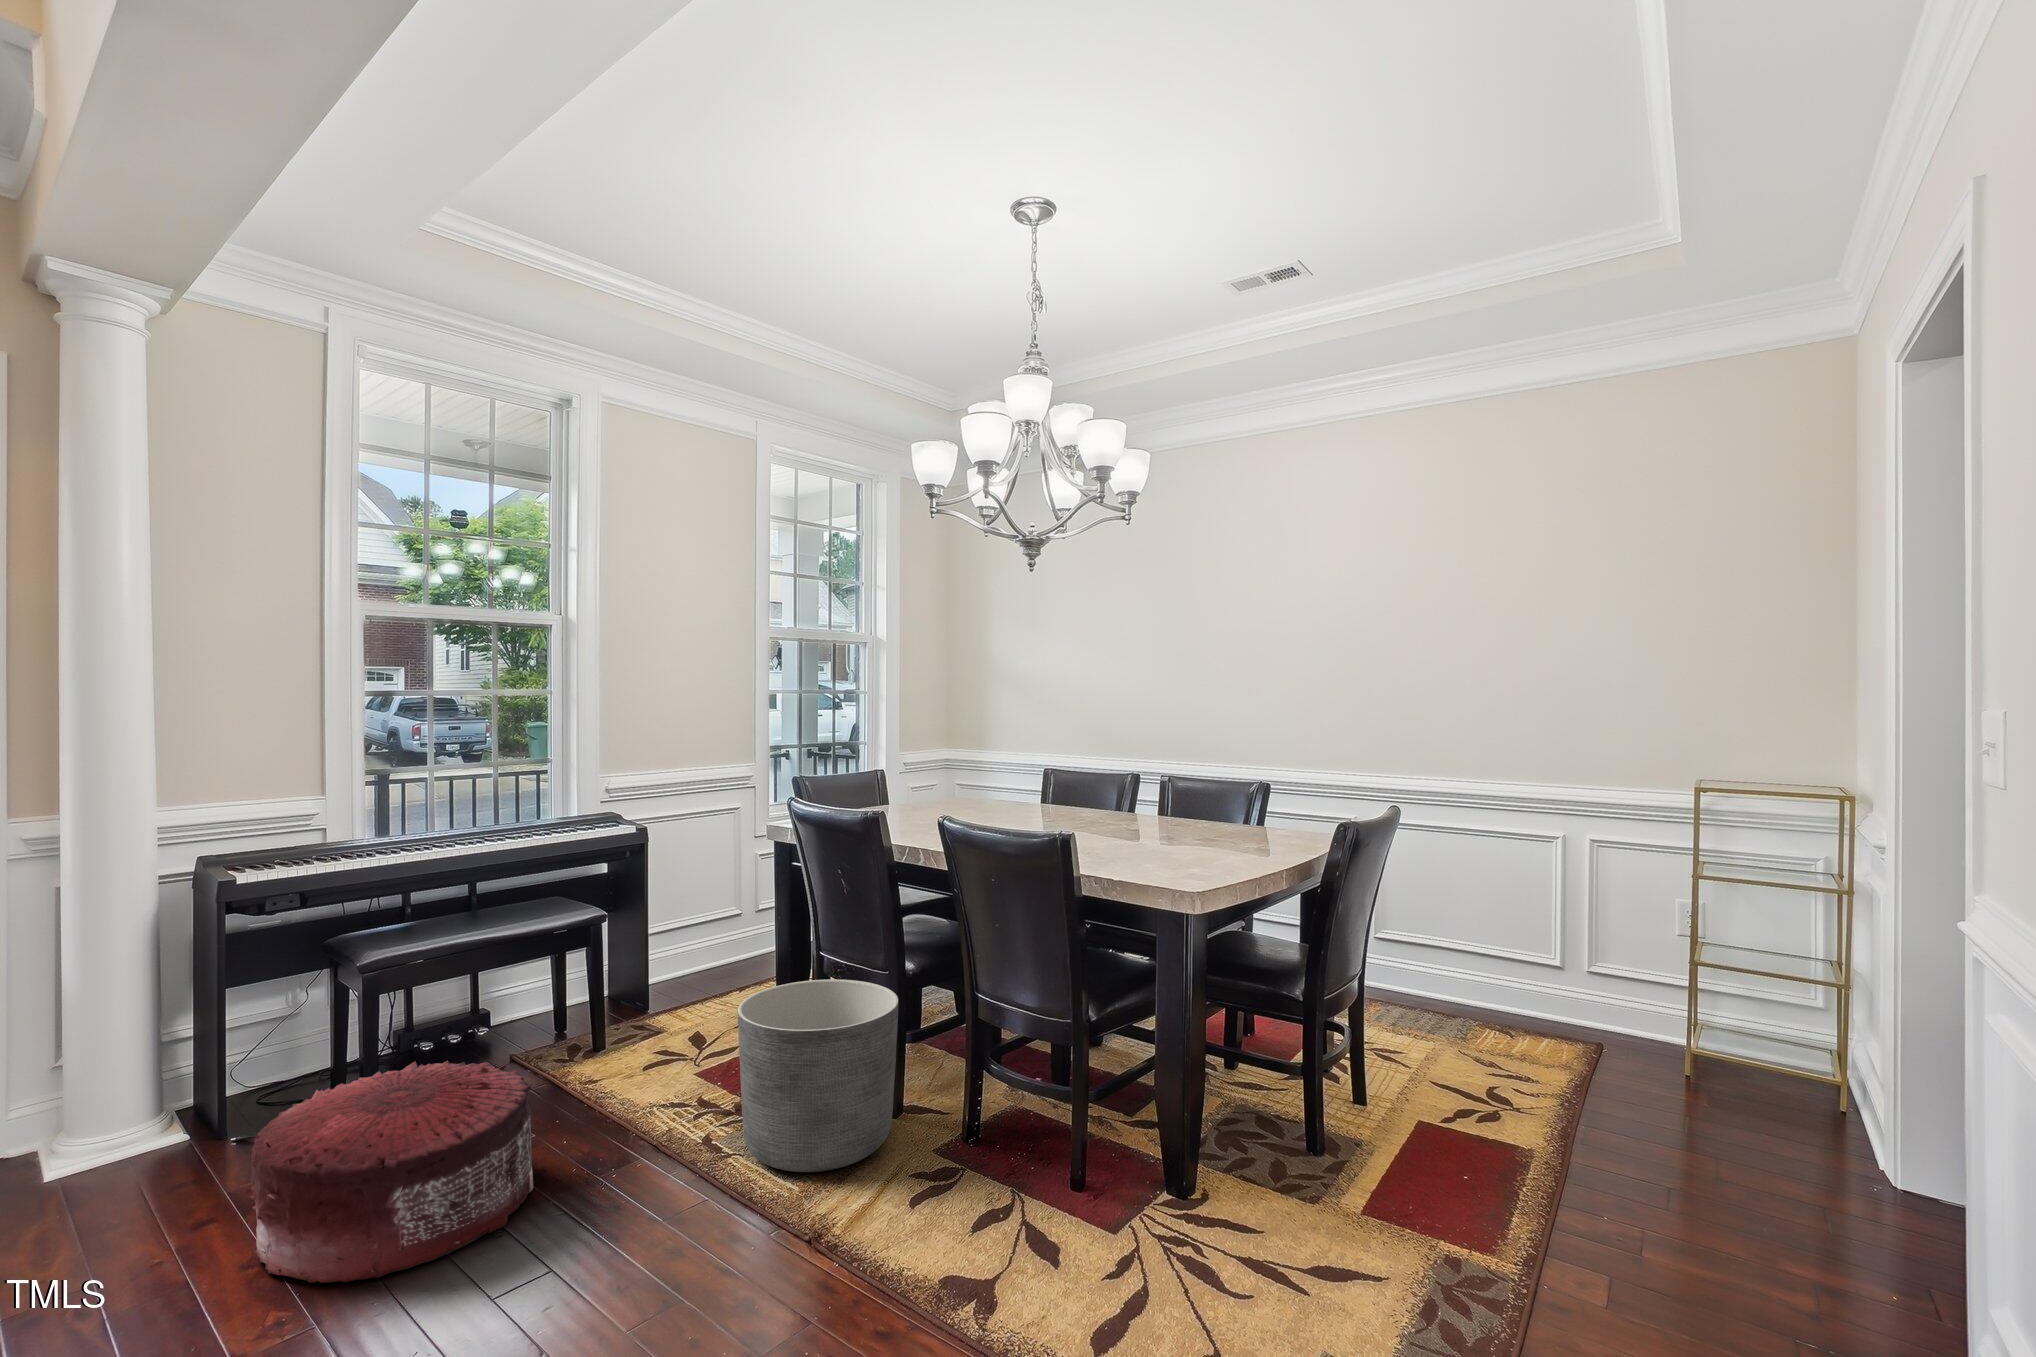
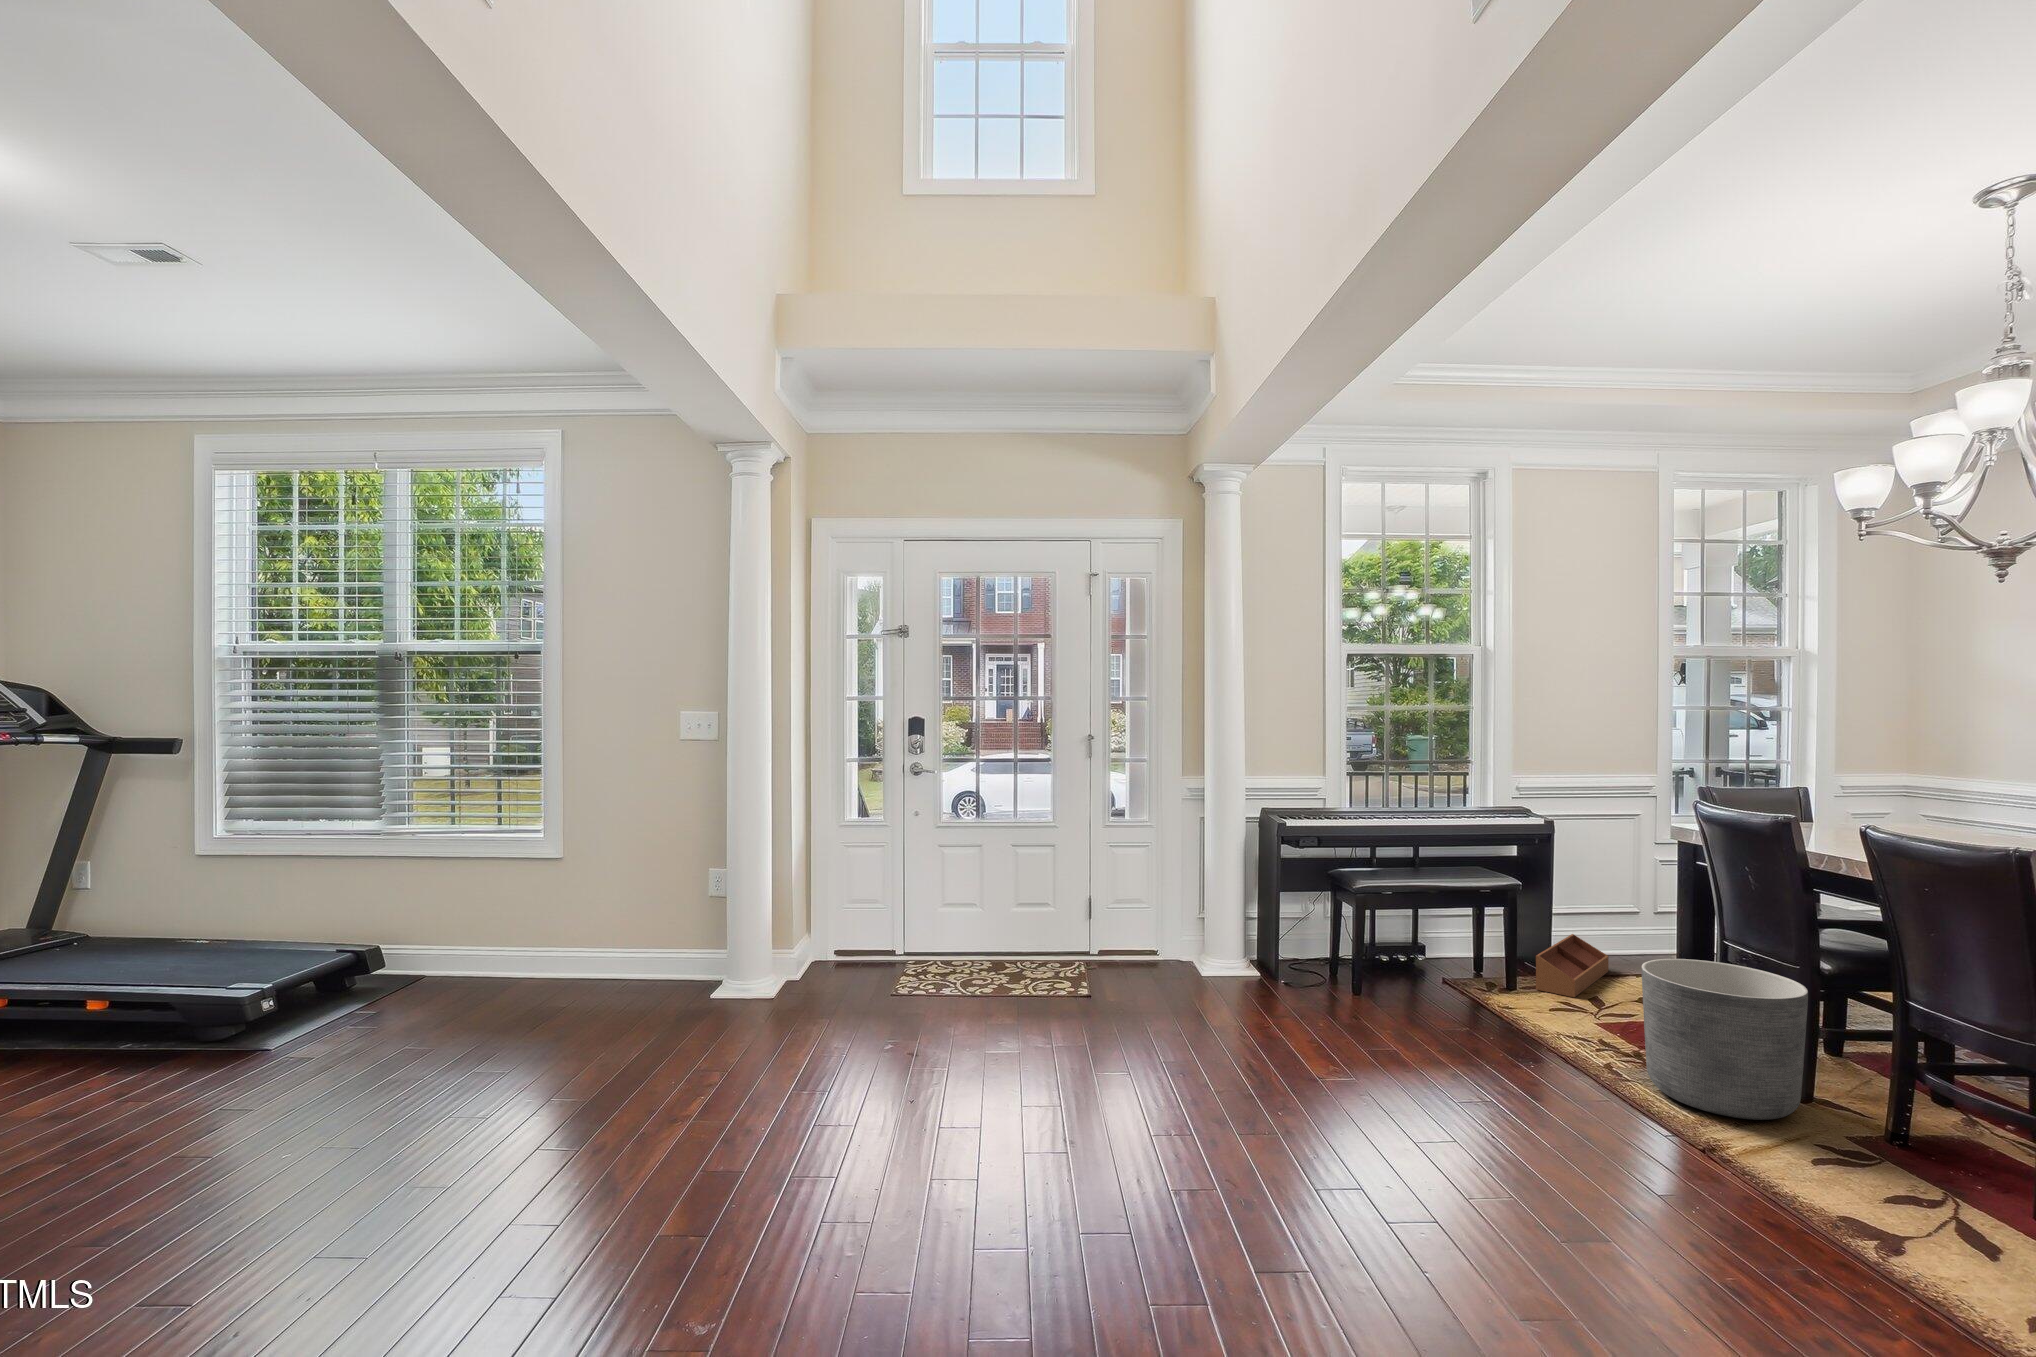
storage bin: none [624,956,707,1042] -> present [1536,934,1609,997]
pouf: present [251,1061,533,1283] -> none [1311,952,1478,1072]

